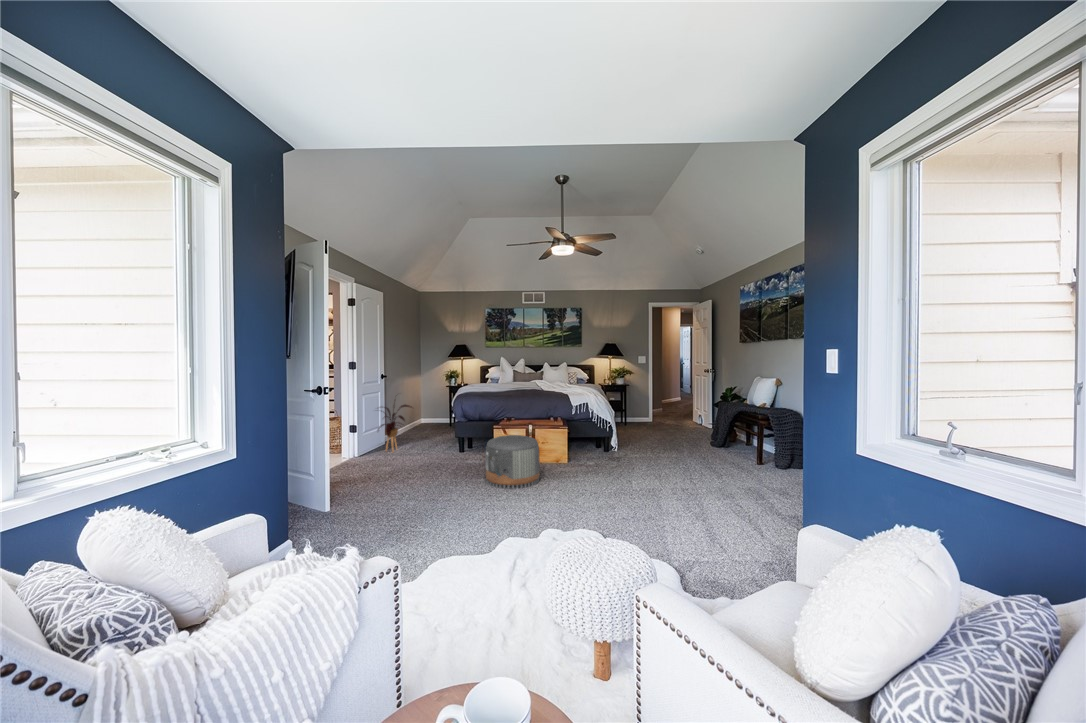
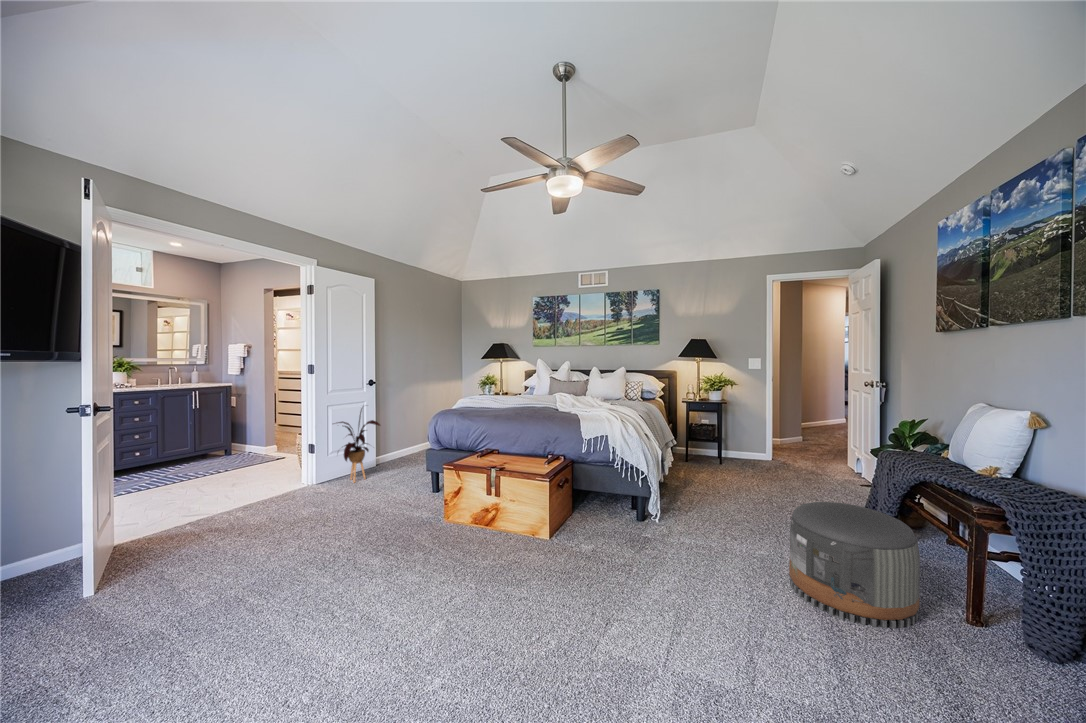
pouf: present [485,435,540,489] -> present [789,502,920,629]

